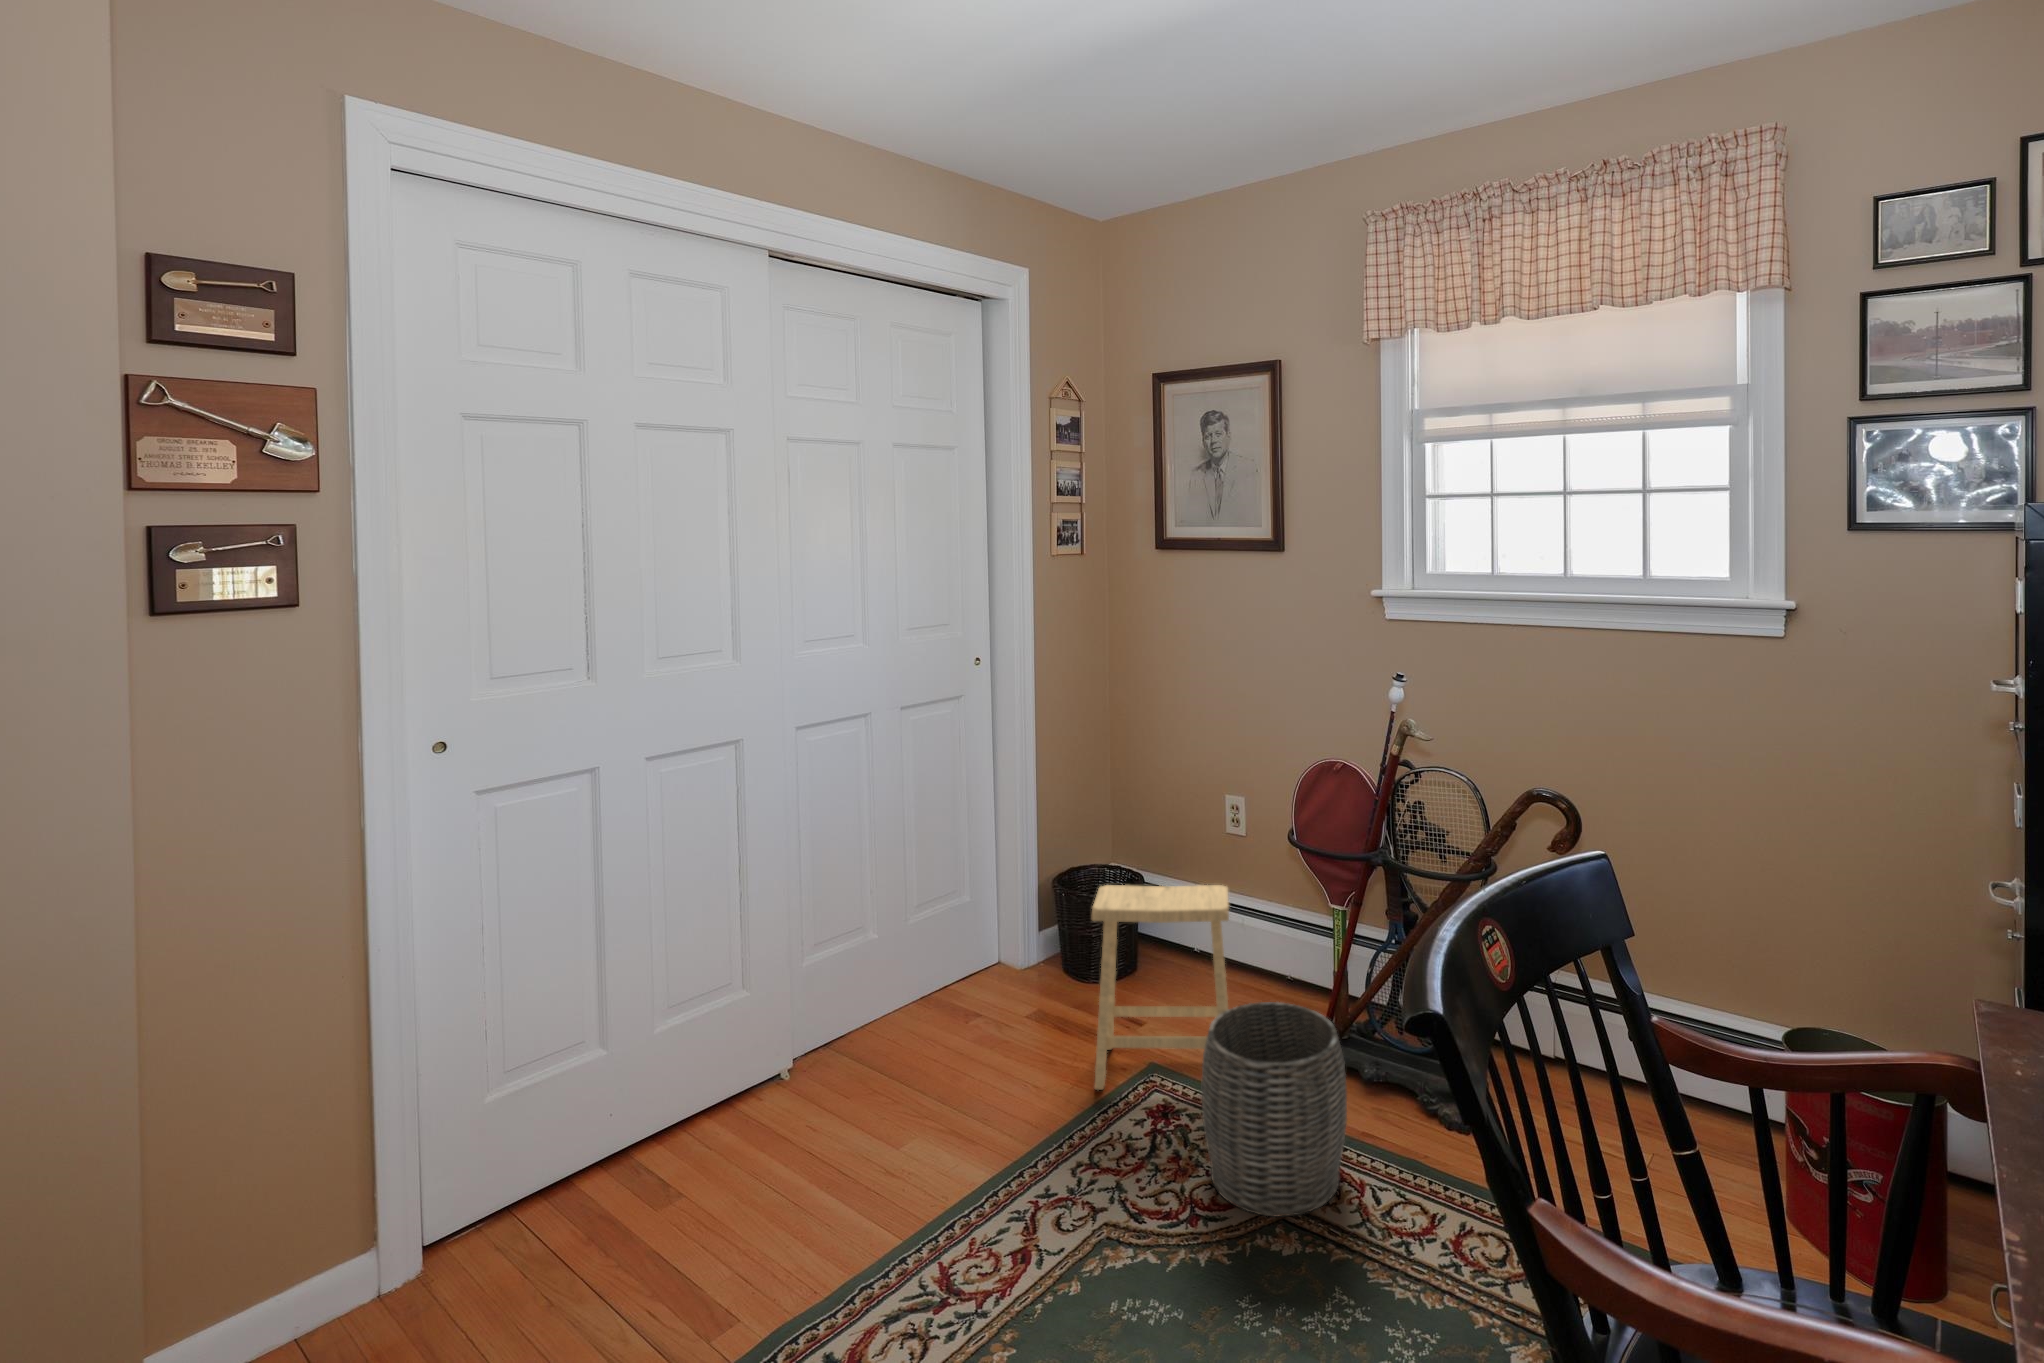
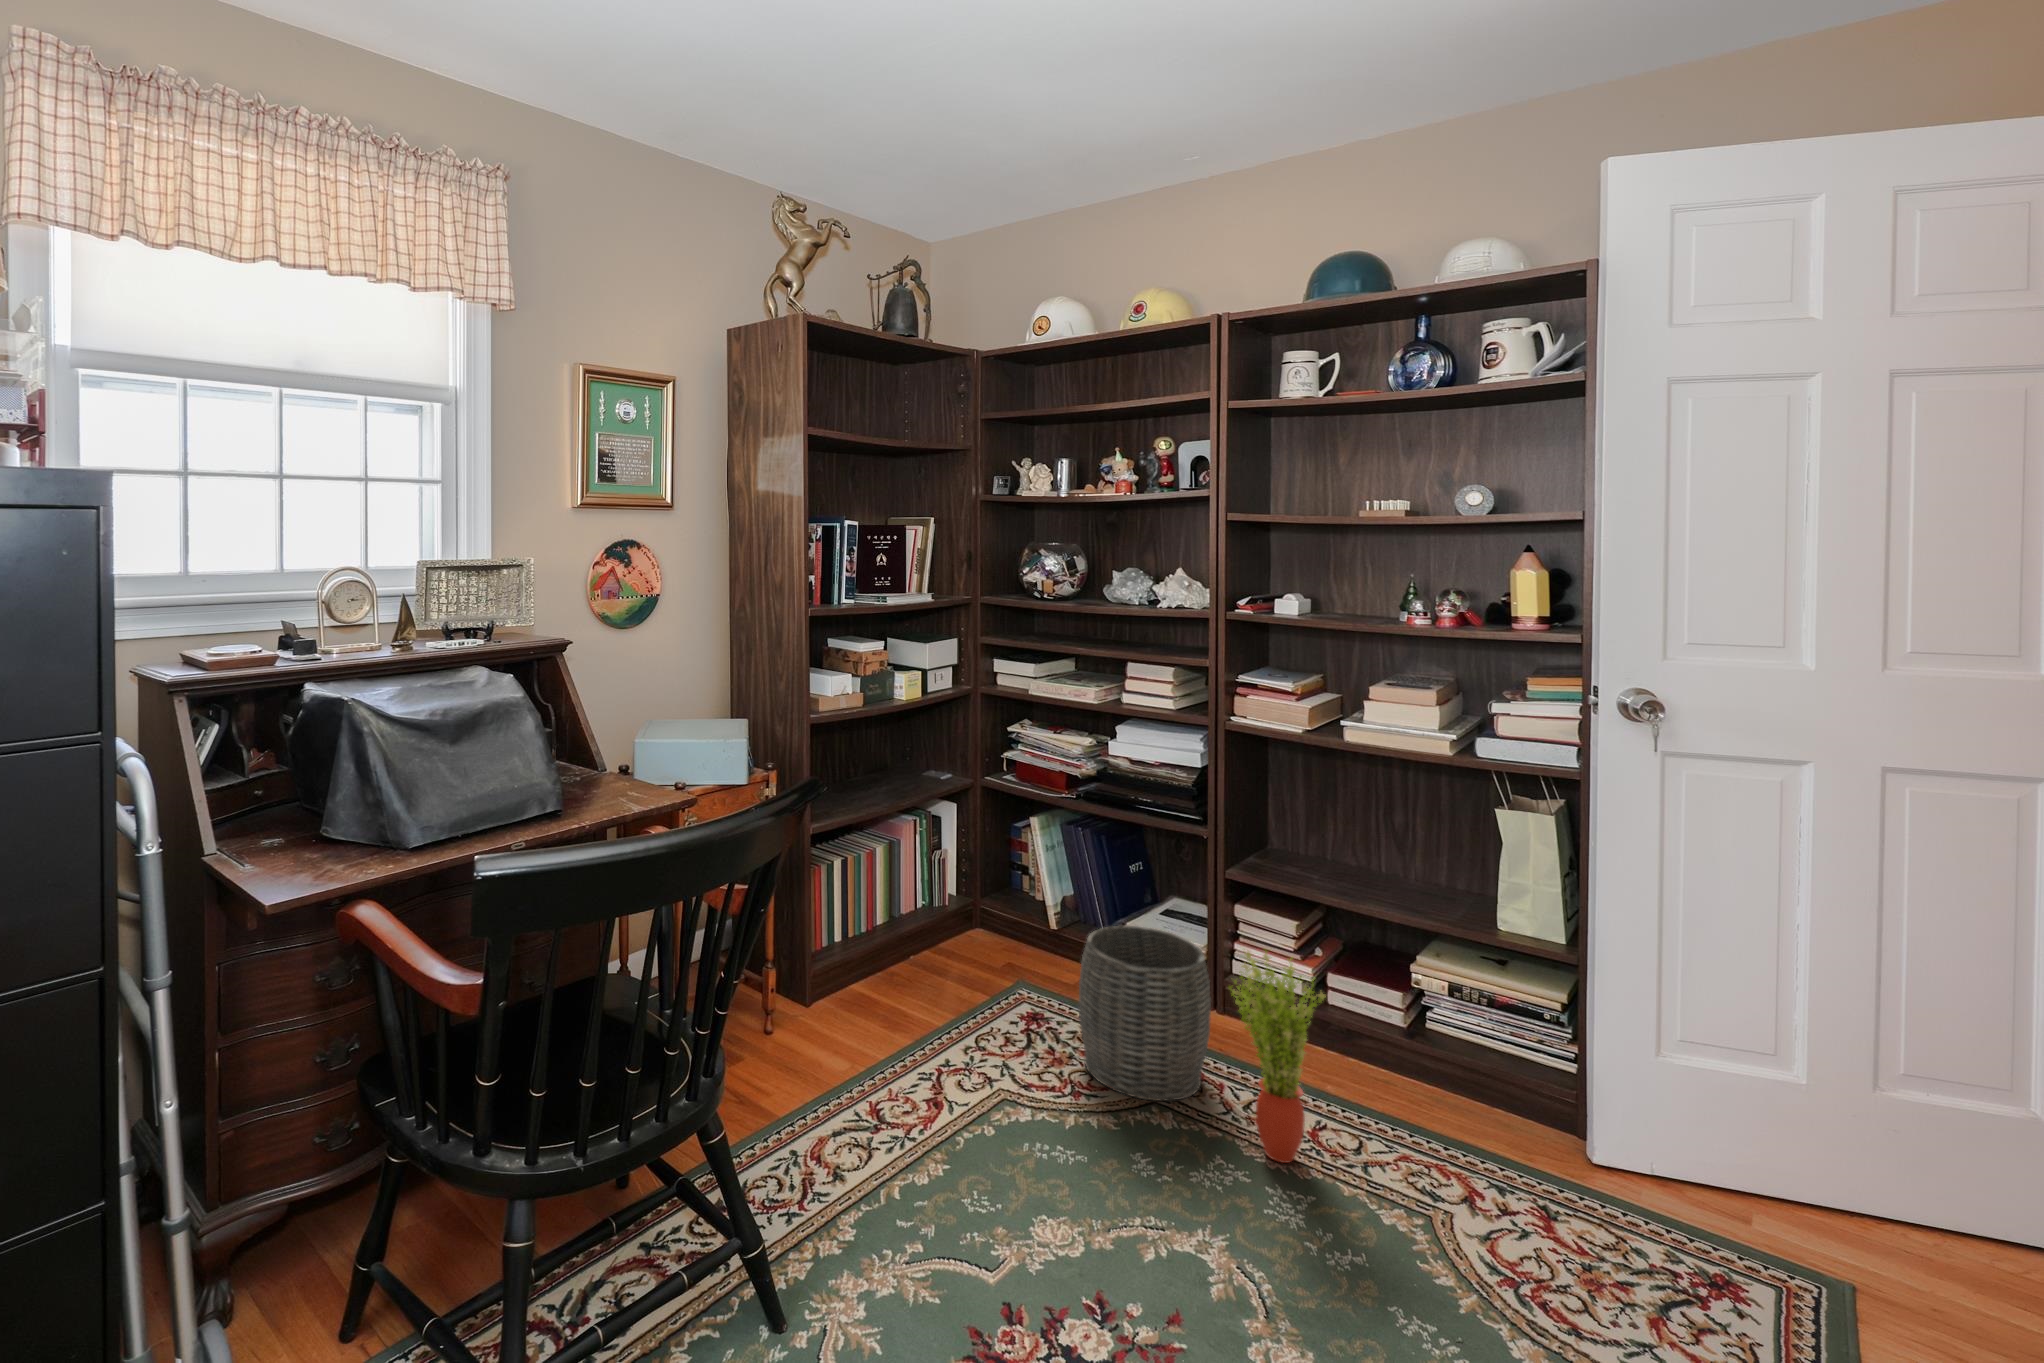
footstool: present [1092,885,1229,1090] -> none [967,823,1093,1007]
potted plant: none [1347,1038,1454,1290] -> present [1229,951,1326,1163]

